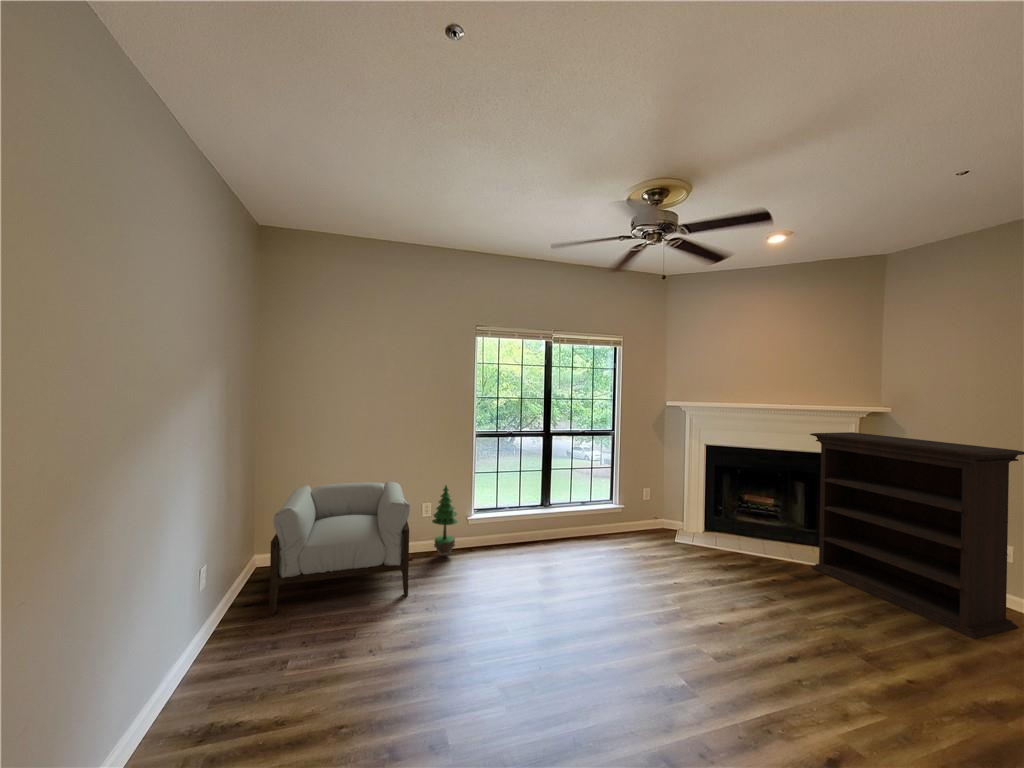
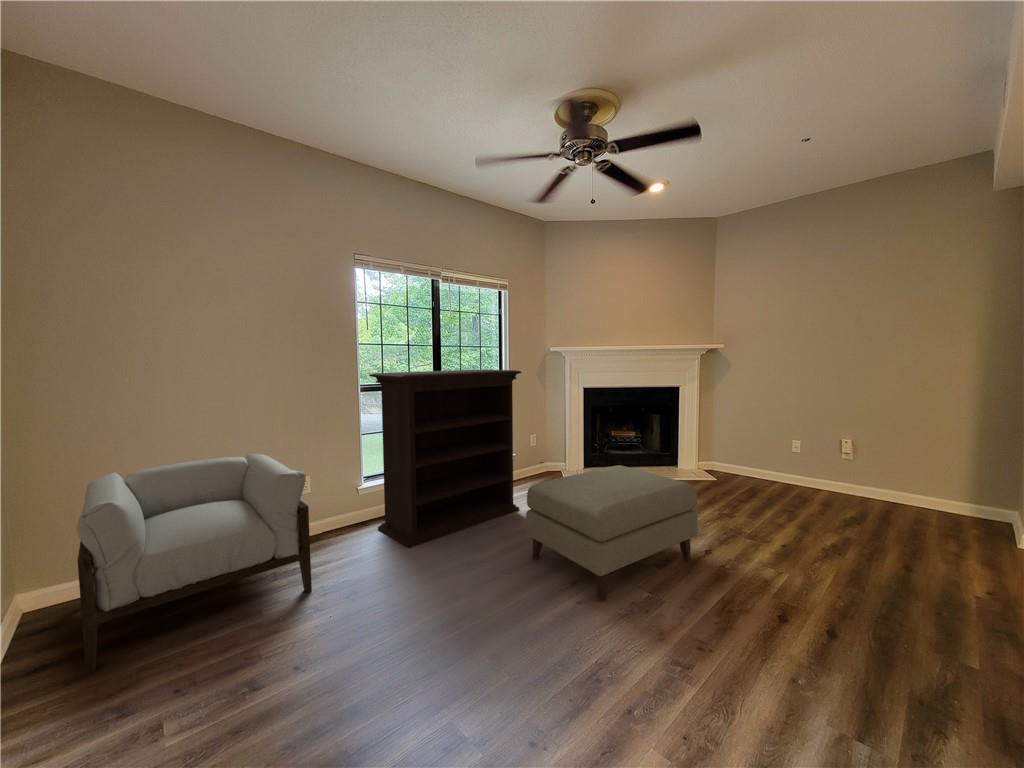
bookshelf: present [810,432,1024,639] -> present [369,369,522,548]
potted tree: present [432,485,457,556] -> none [315,449,350,538]
ottoman: none [585,539,771,676] -> present [526,465,698,601]

